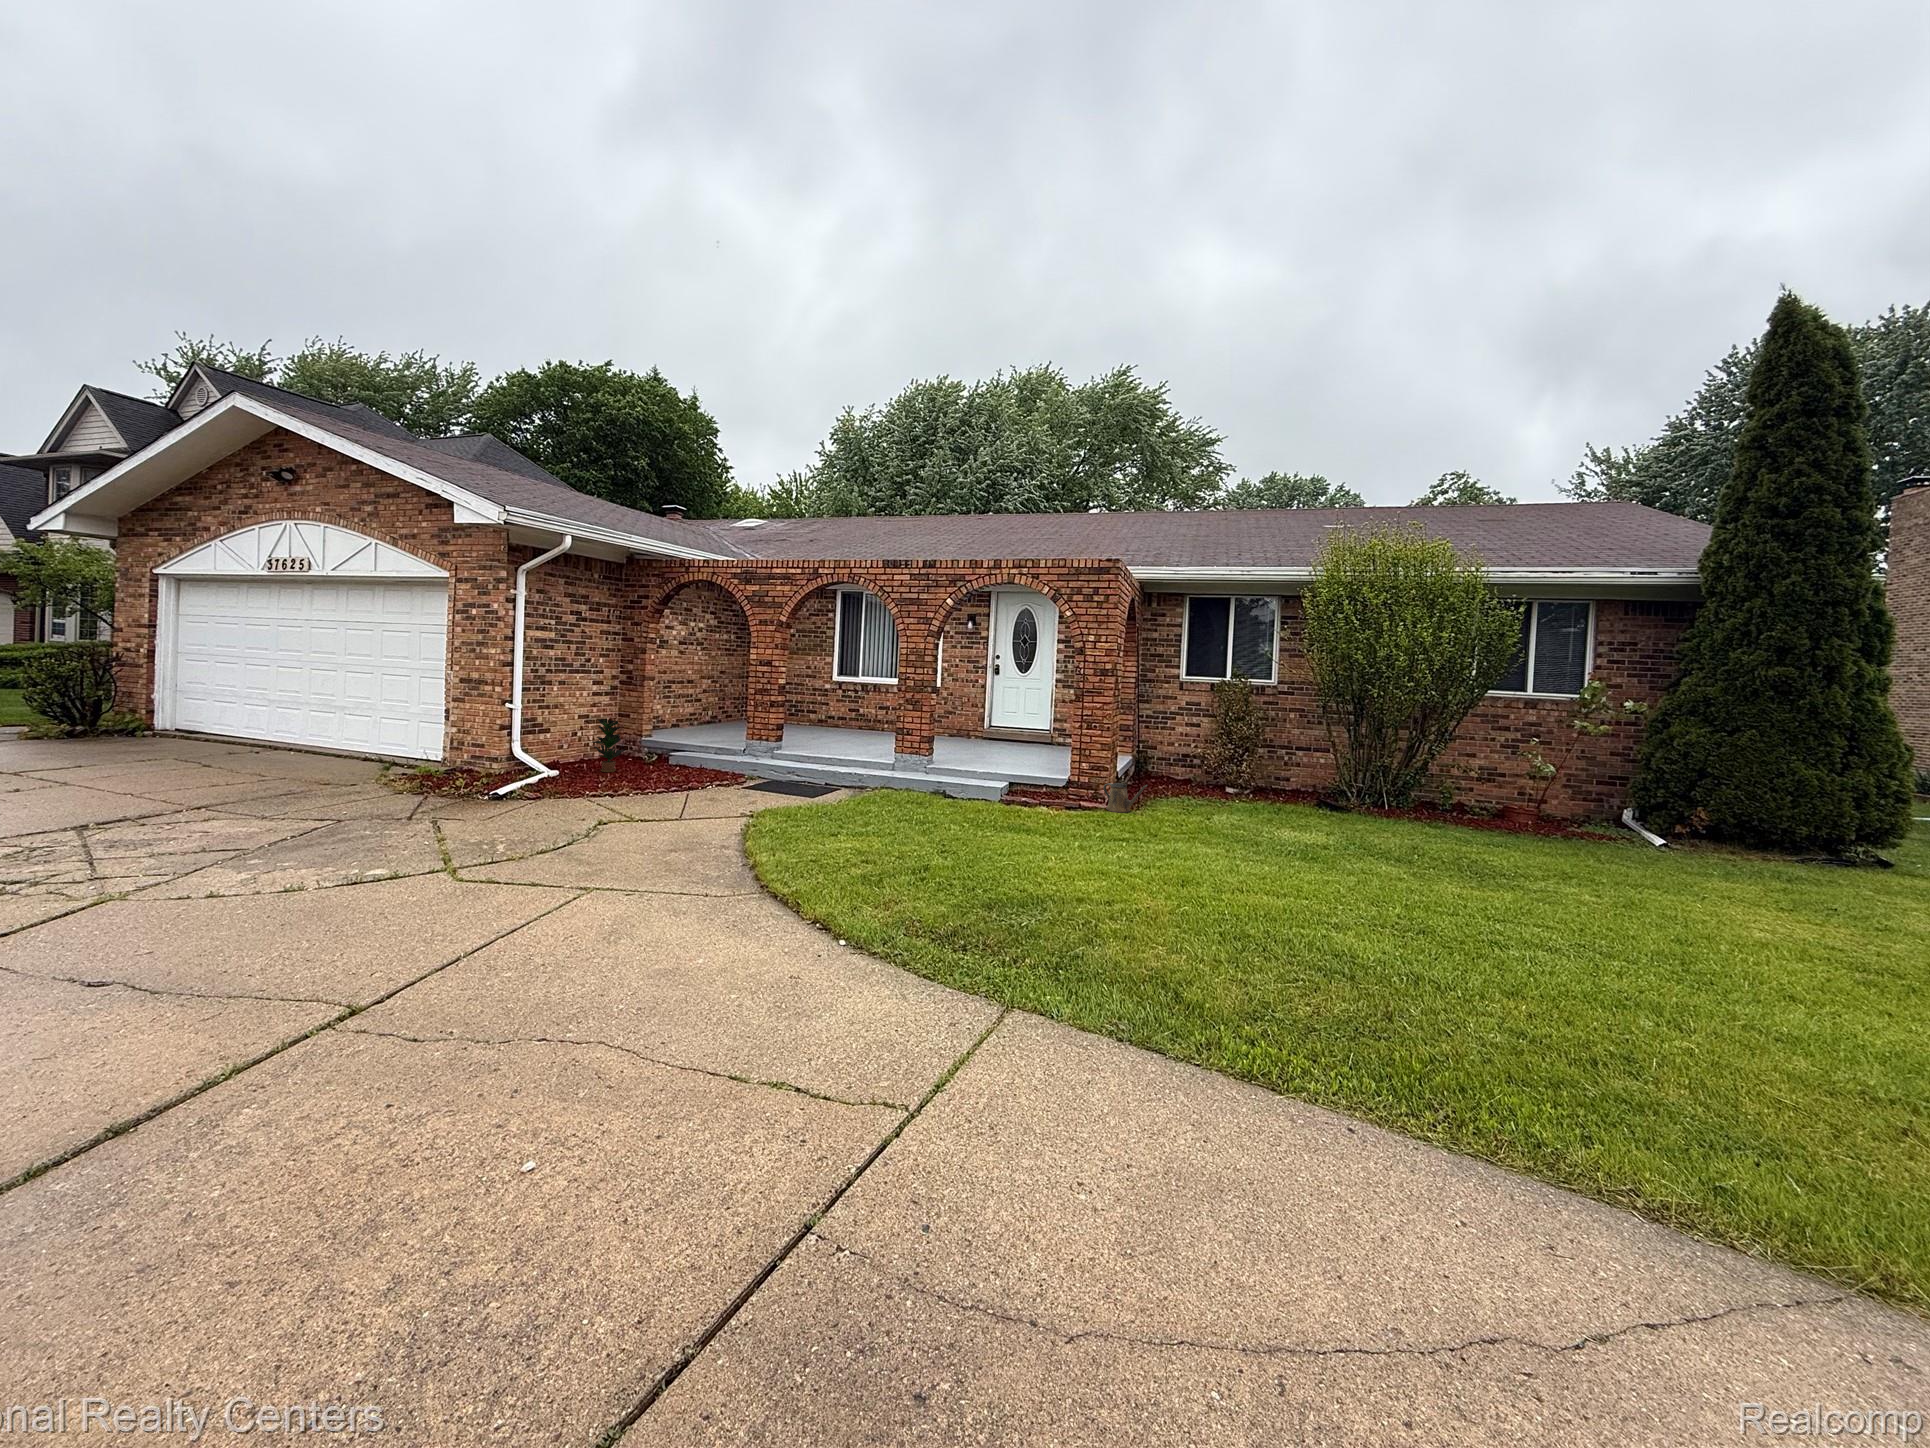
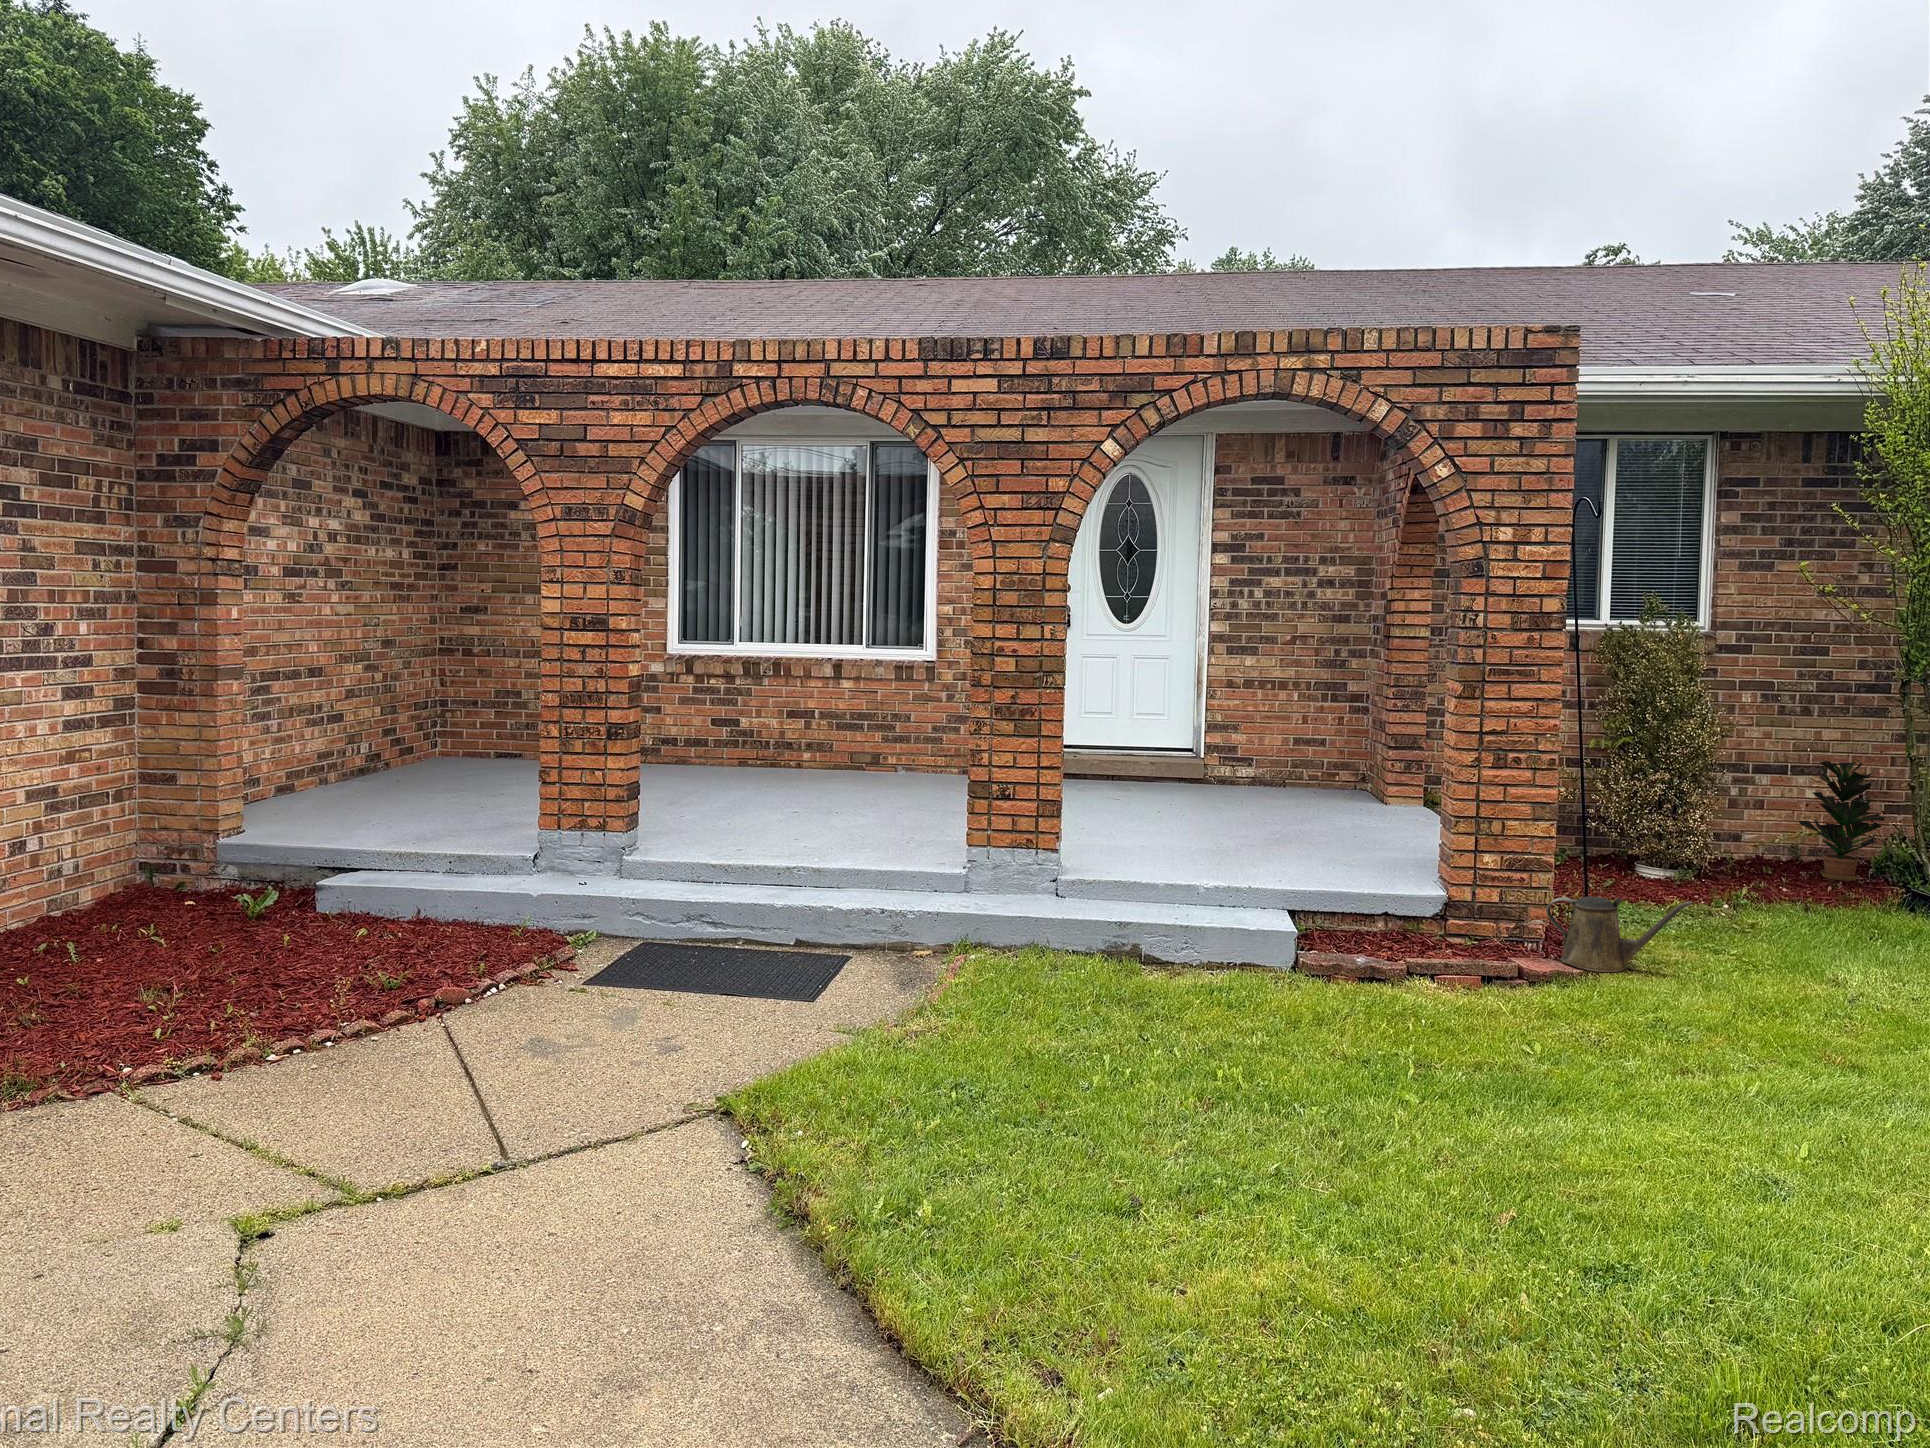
potted plant: present [592,719,625,772] -> present [1799,761,1885,881]

